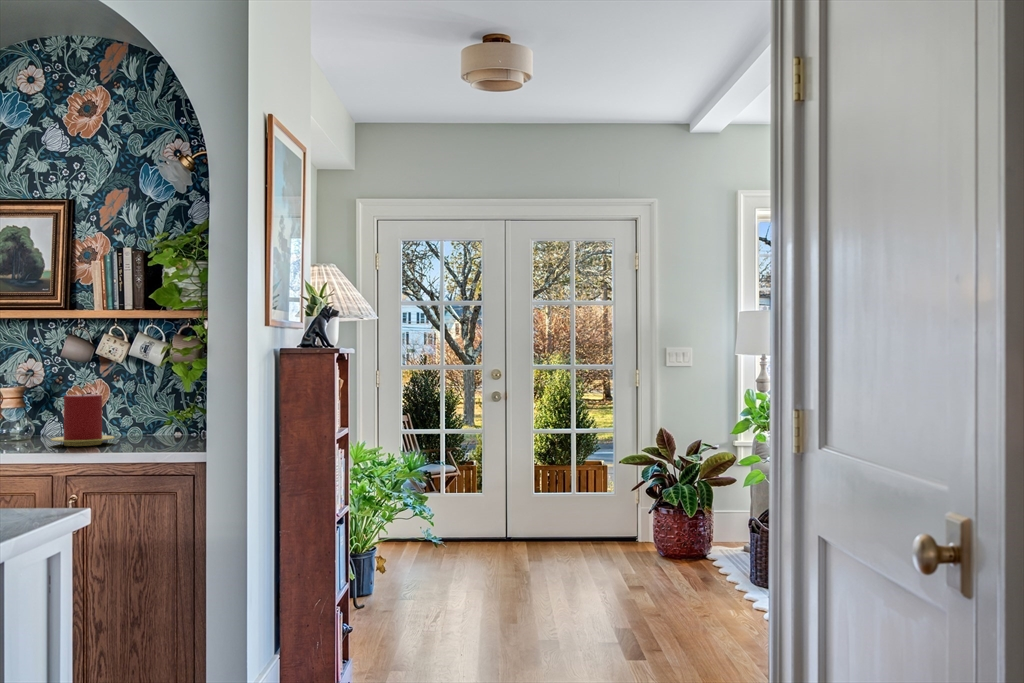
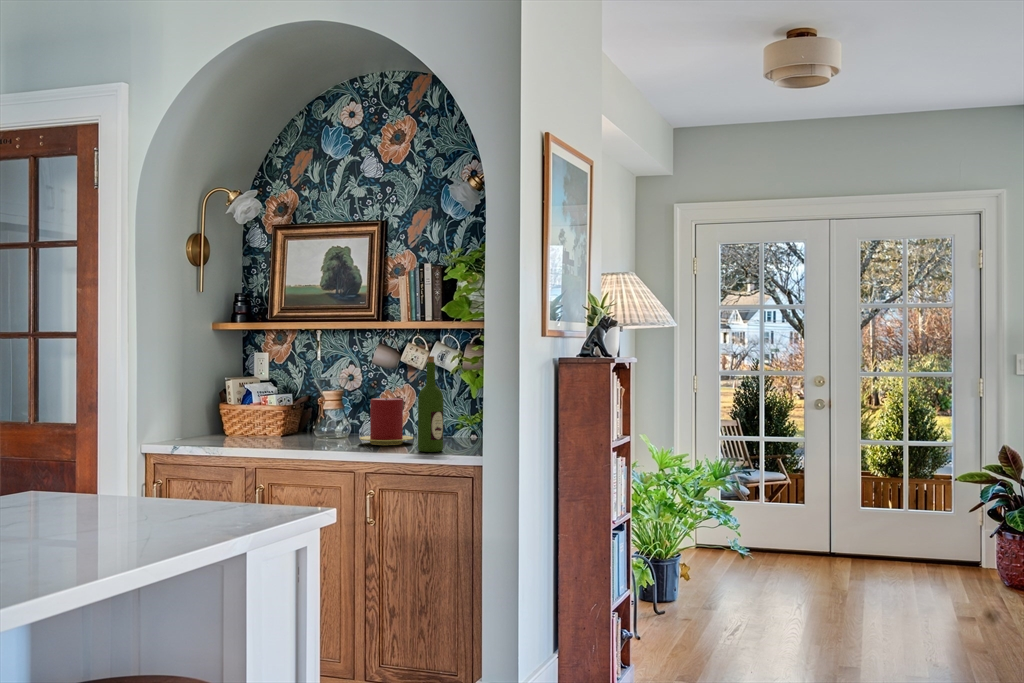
wine bottle: none [127,347,155,450] -> present [418,356,443,452]

